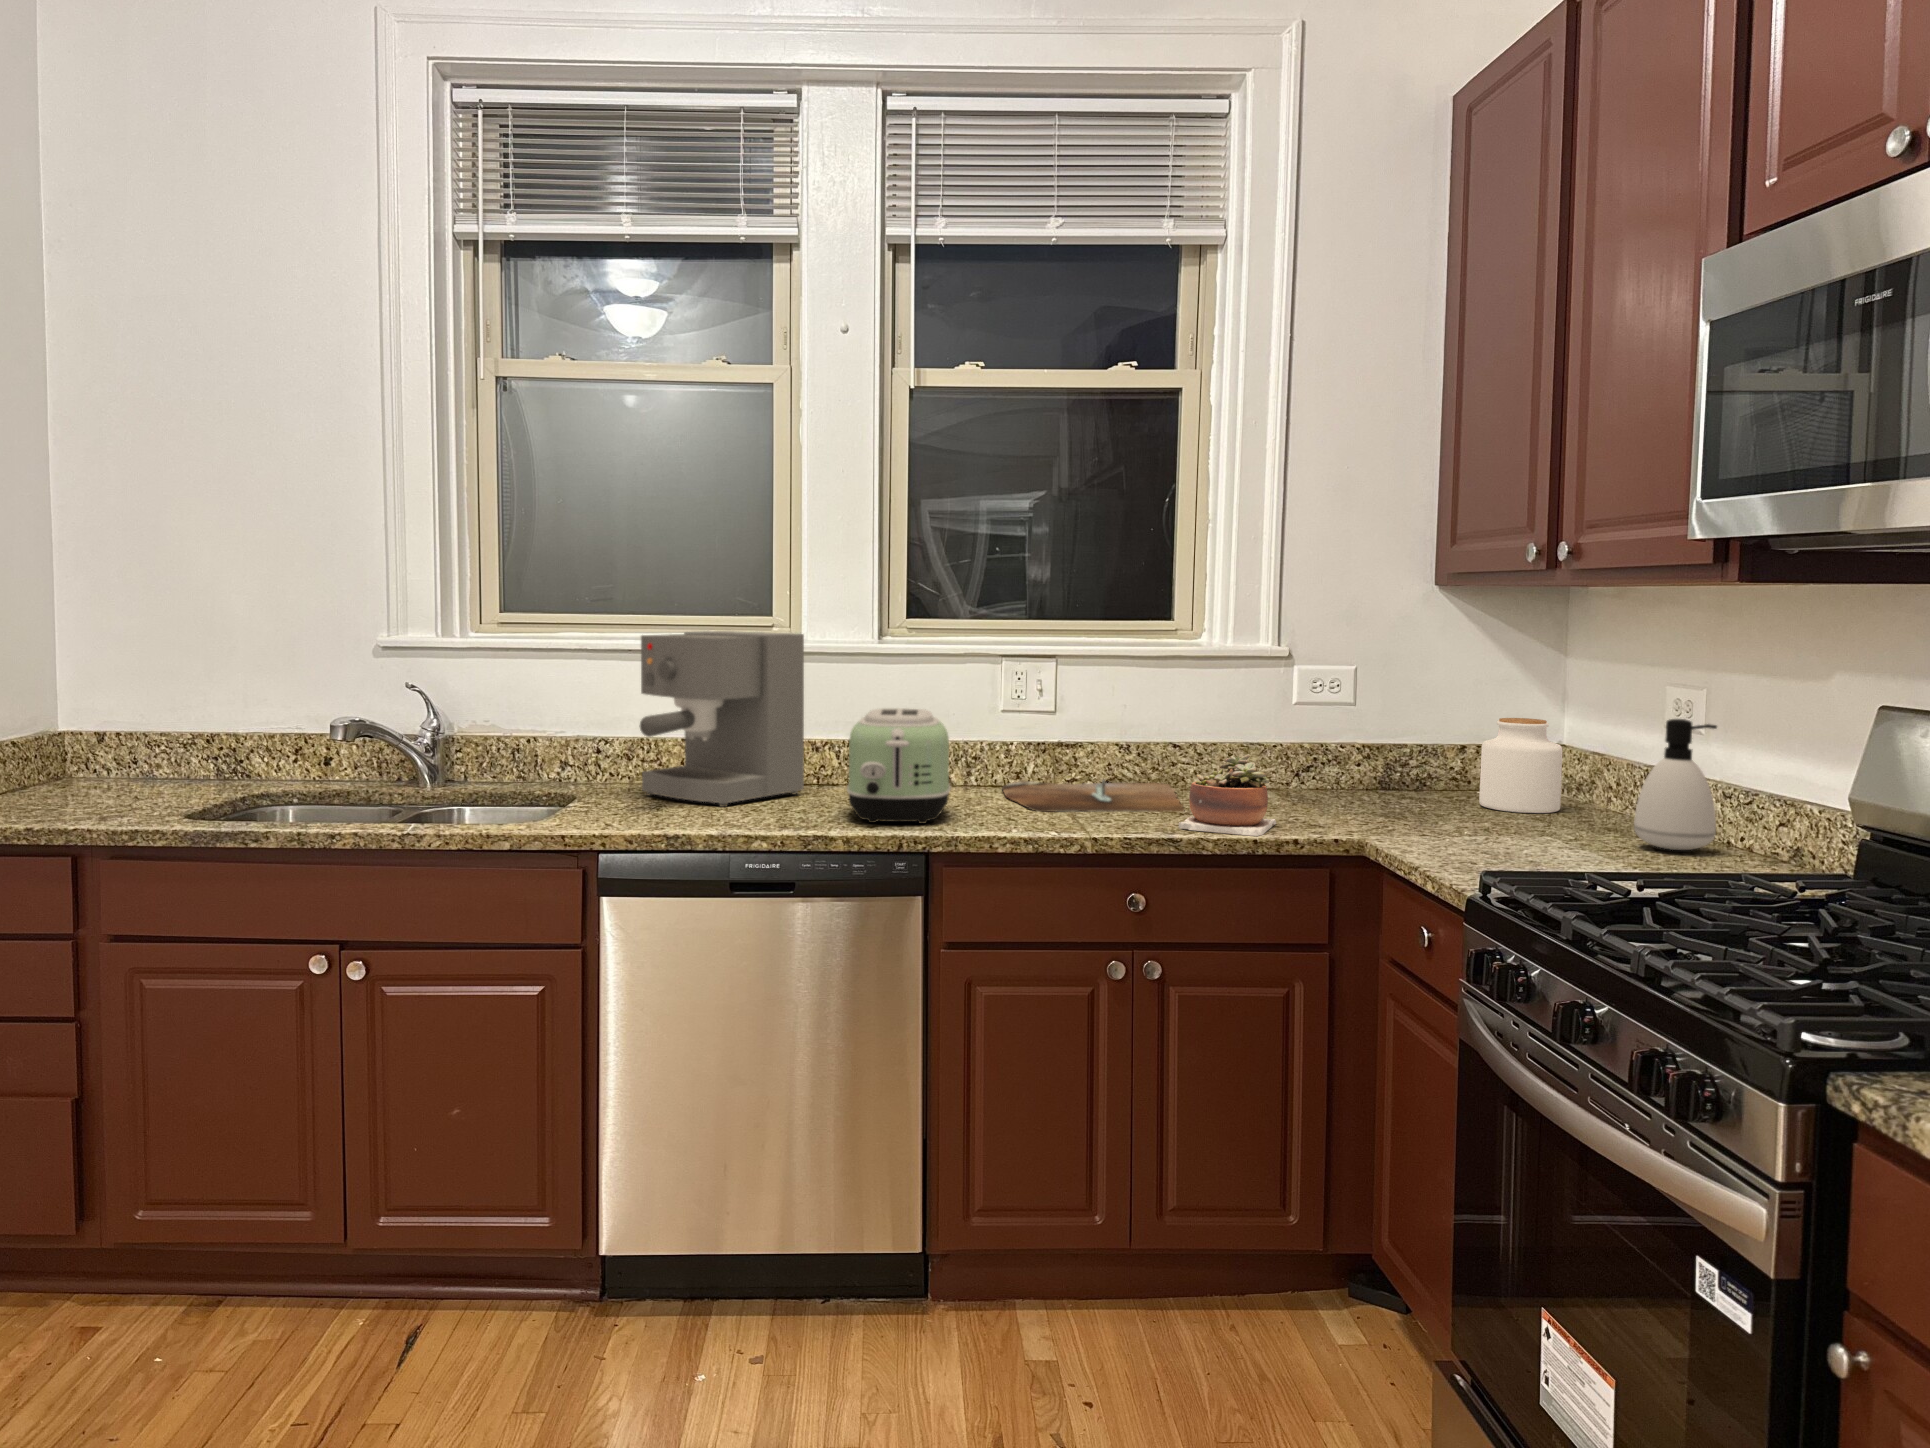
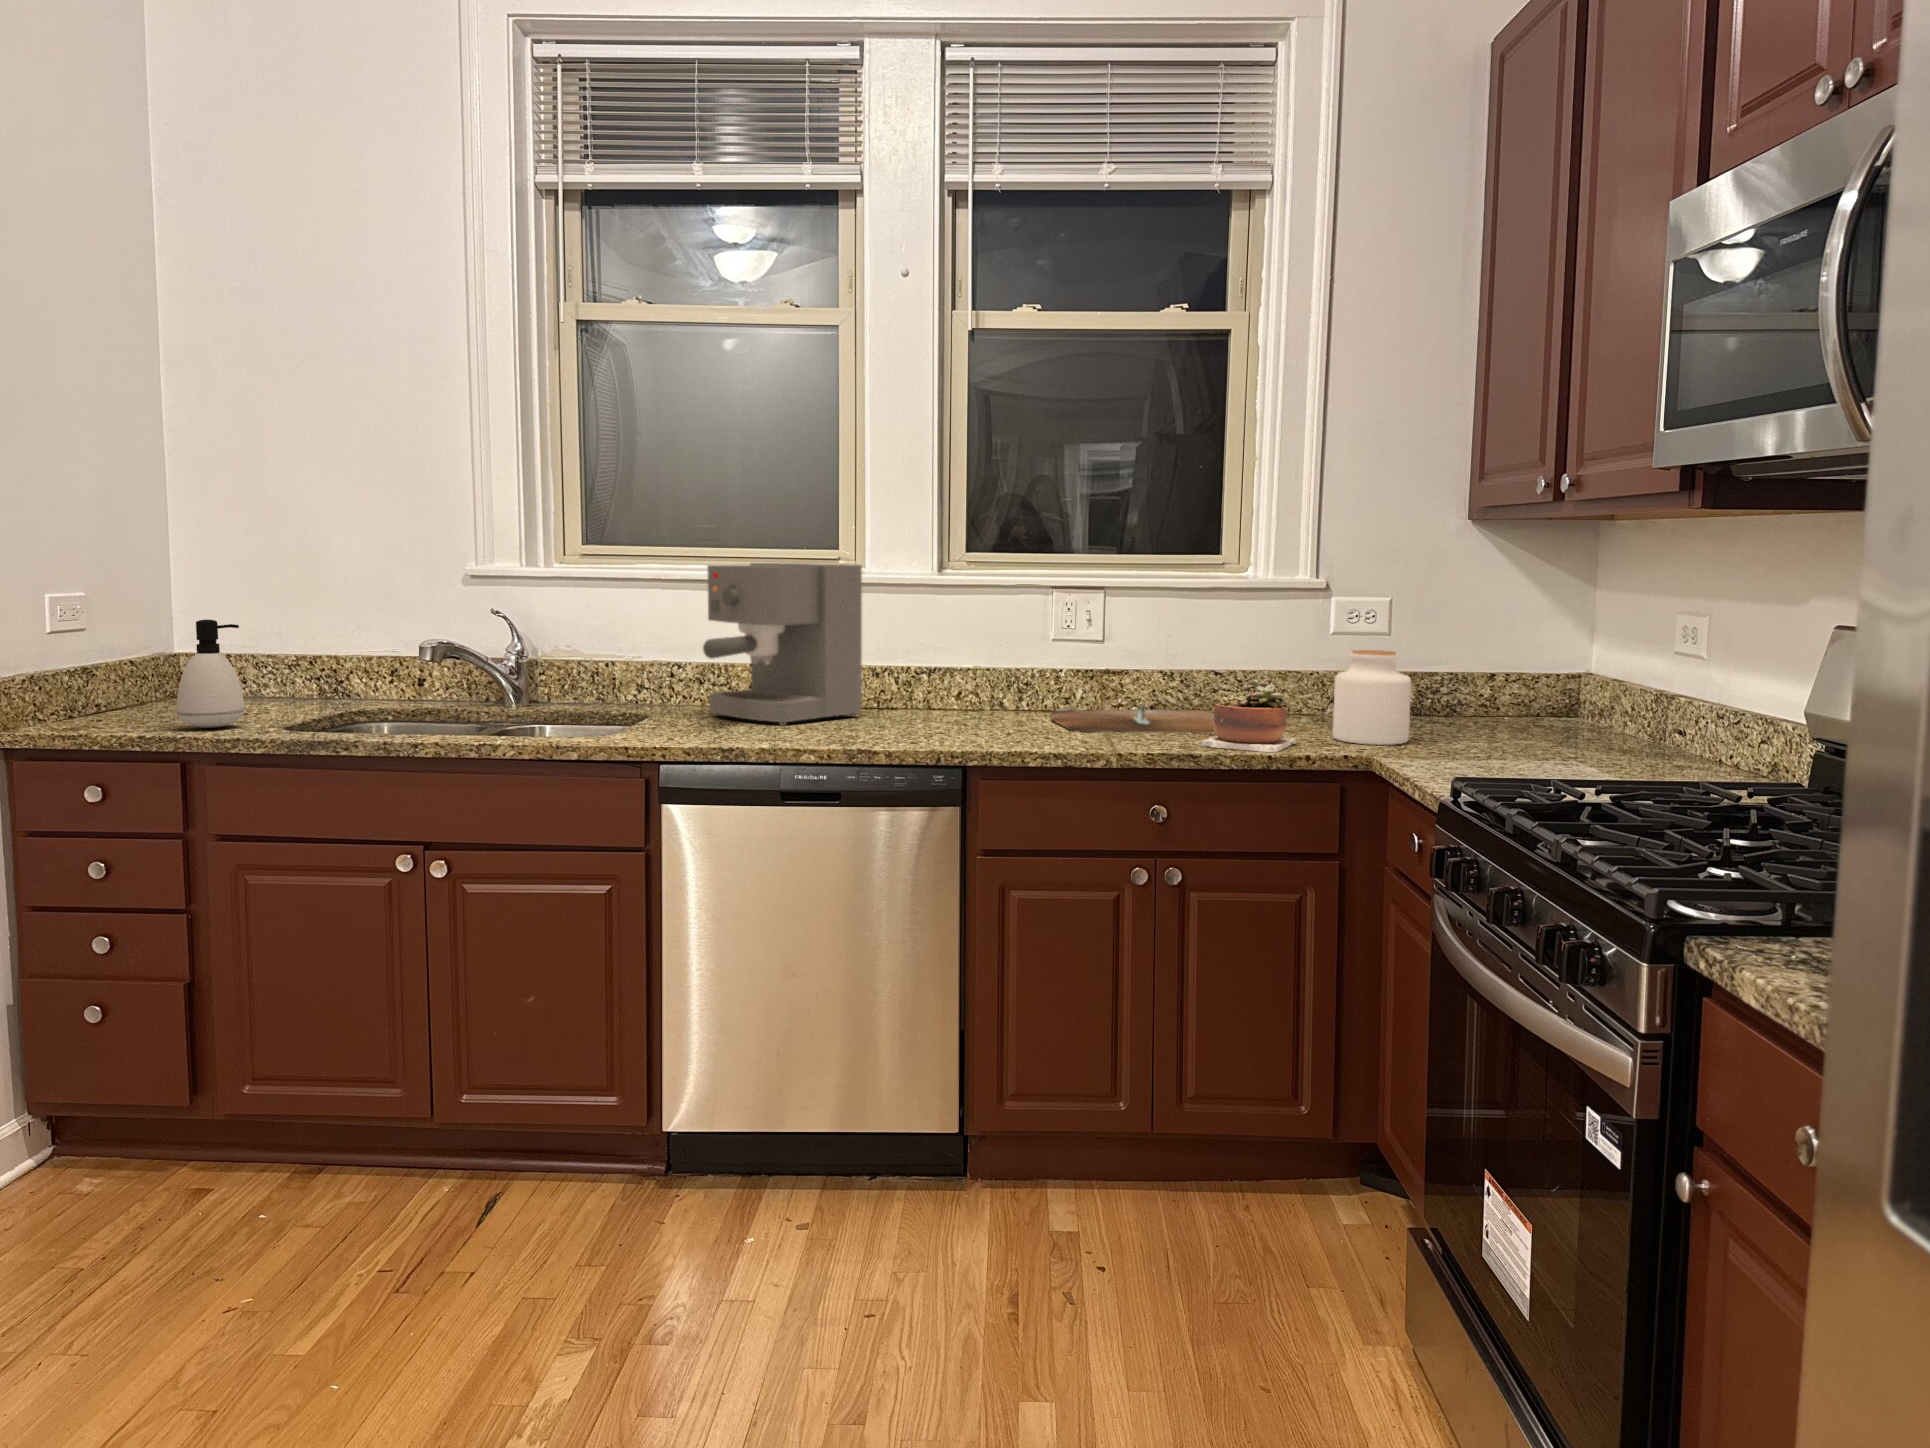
toaster: present [847,708,950,824] -> none [894,634,992,740]
jar: present [1479,718,1562,813] -> present [1333,650,1411,745]
soap dispenser: present [1634,719,1717,850] -> present [177,620,245,728]

